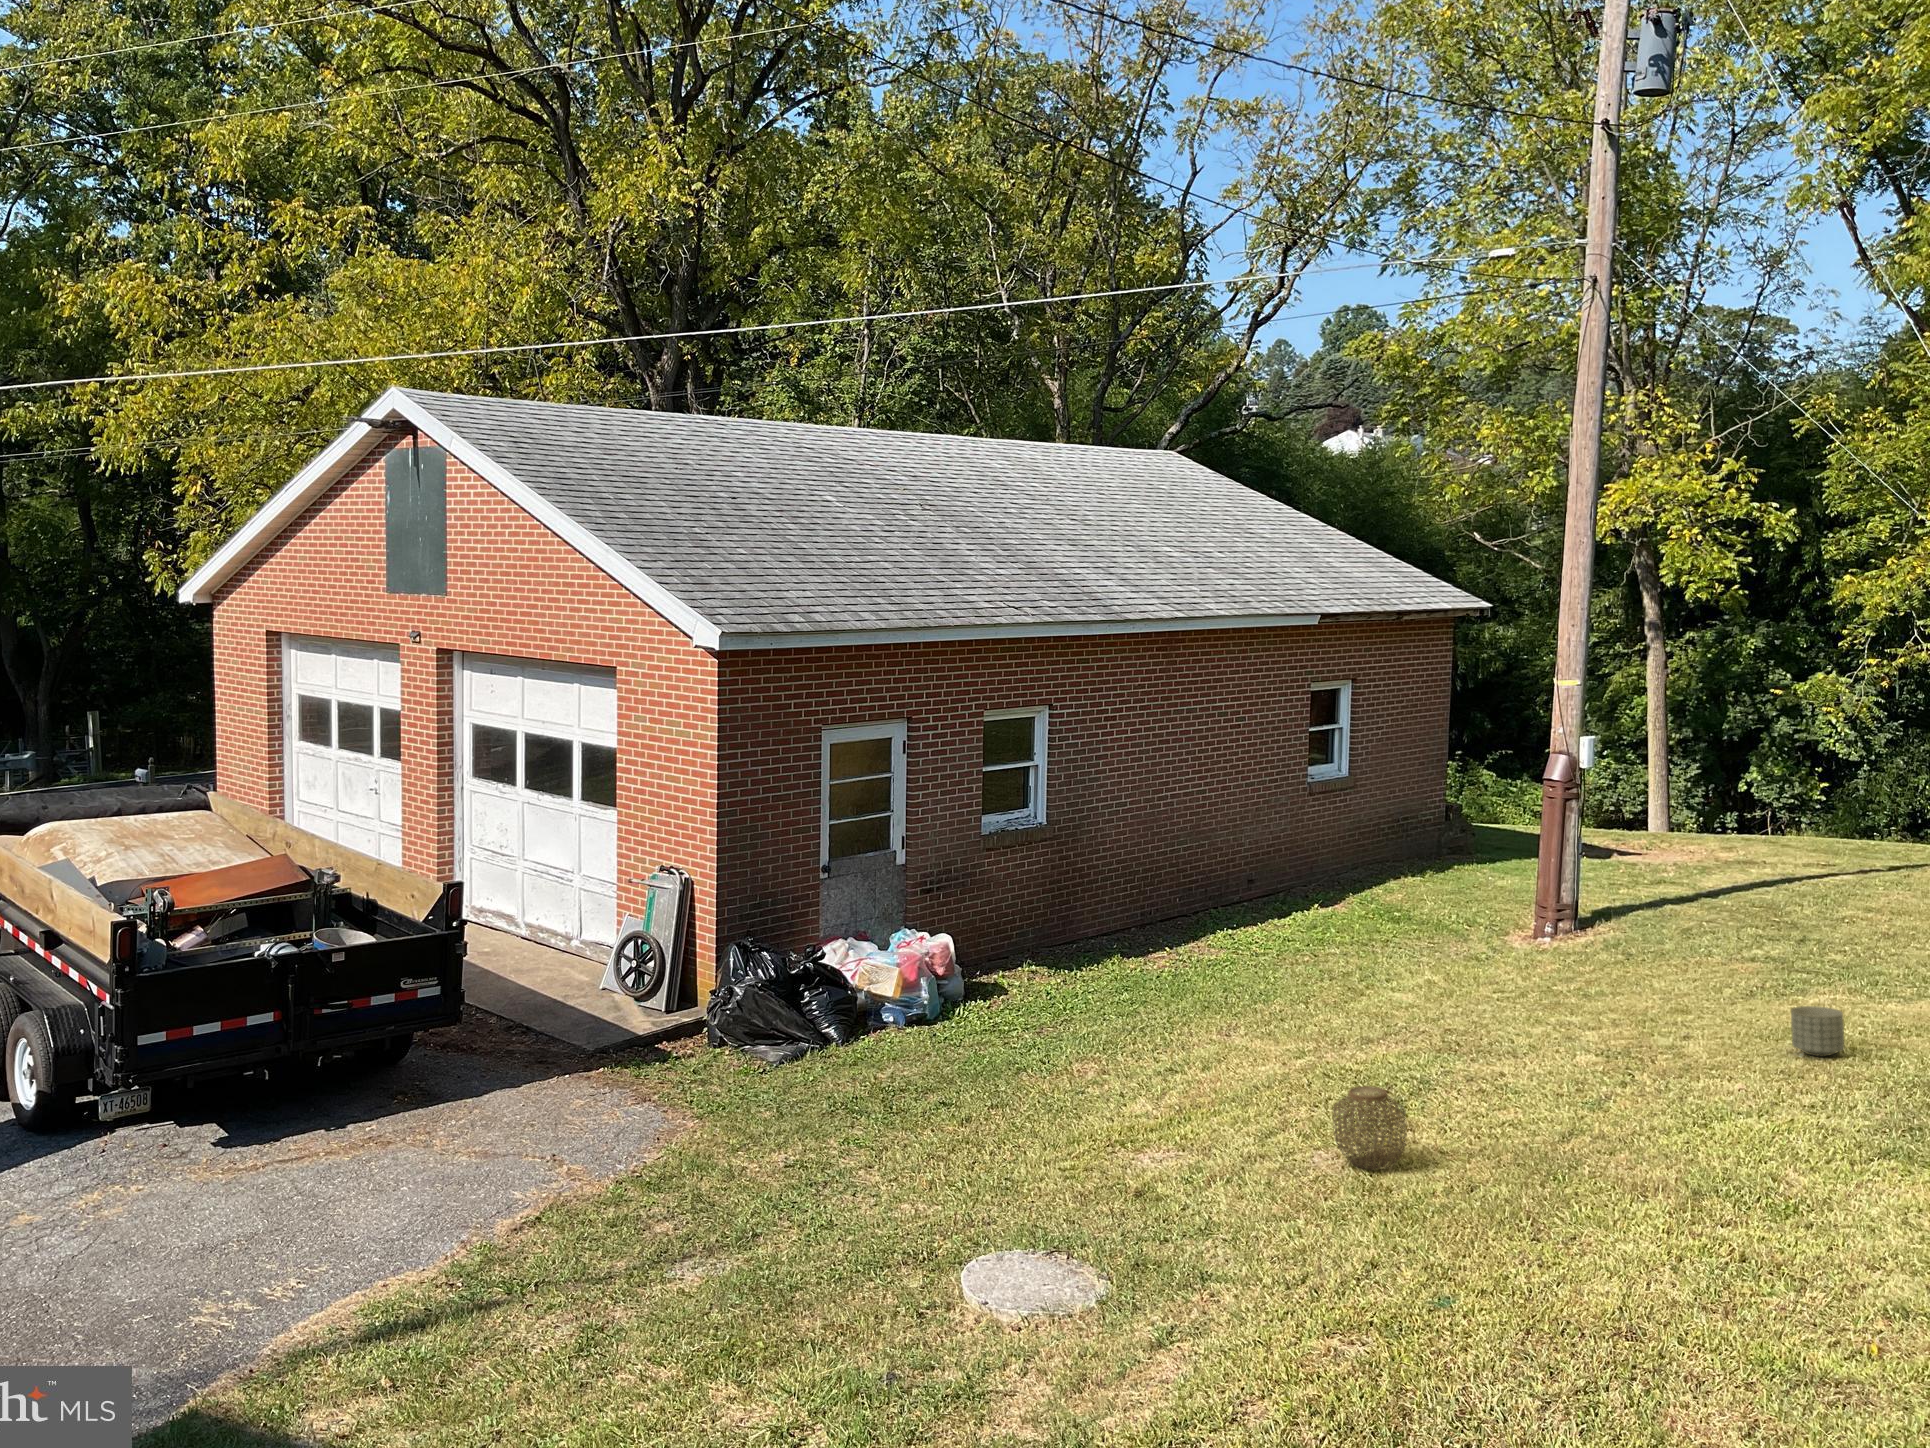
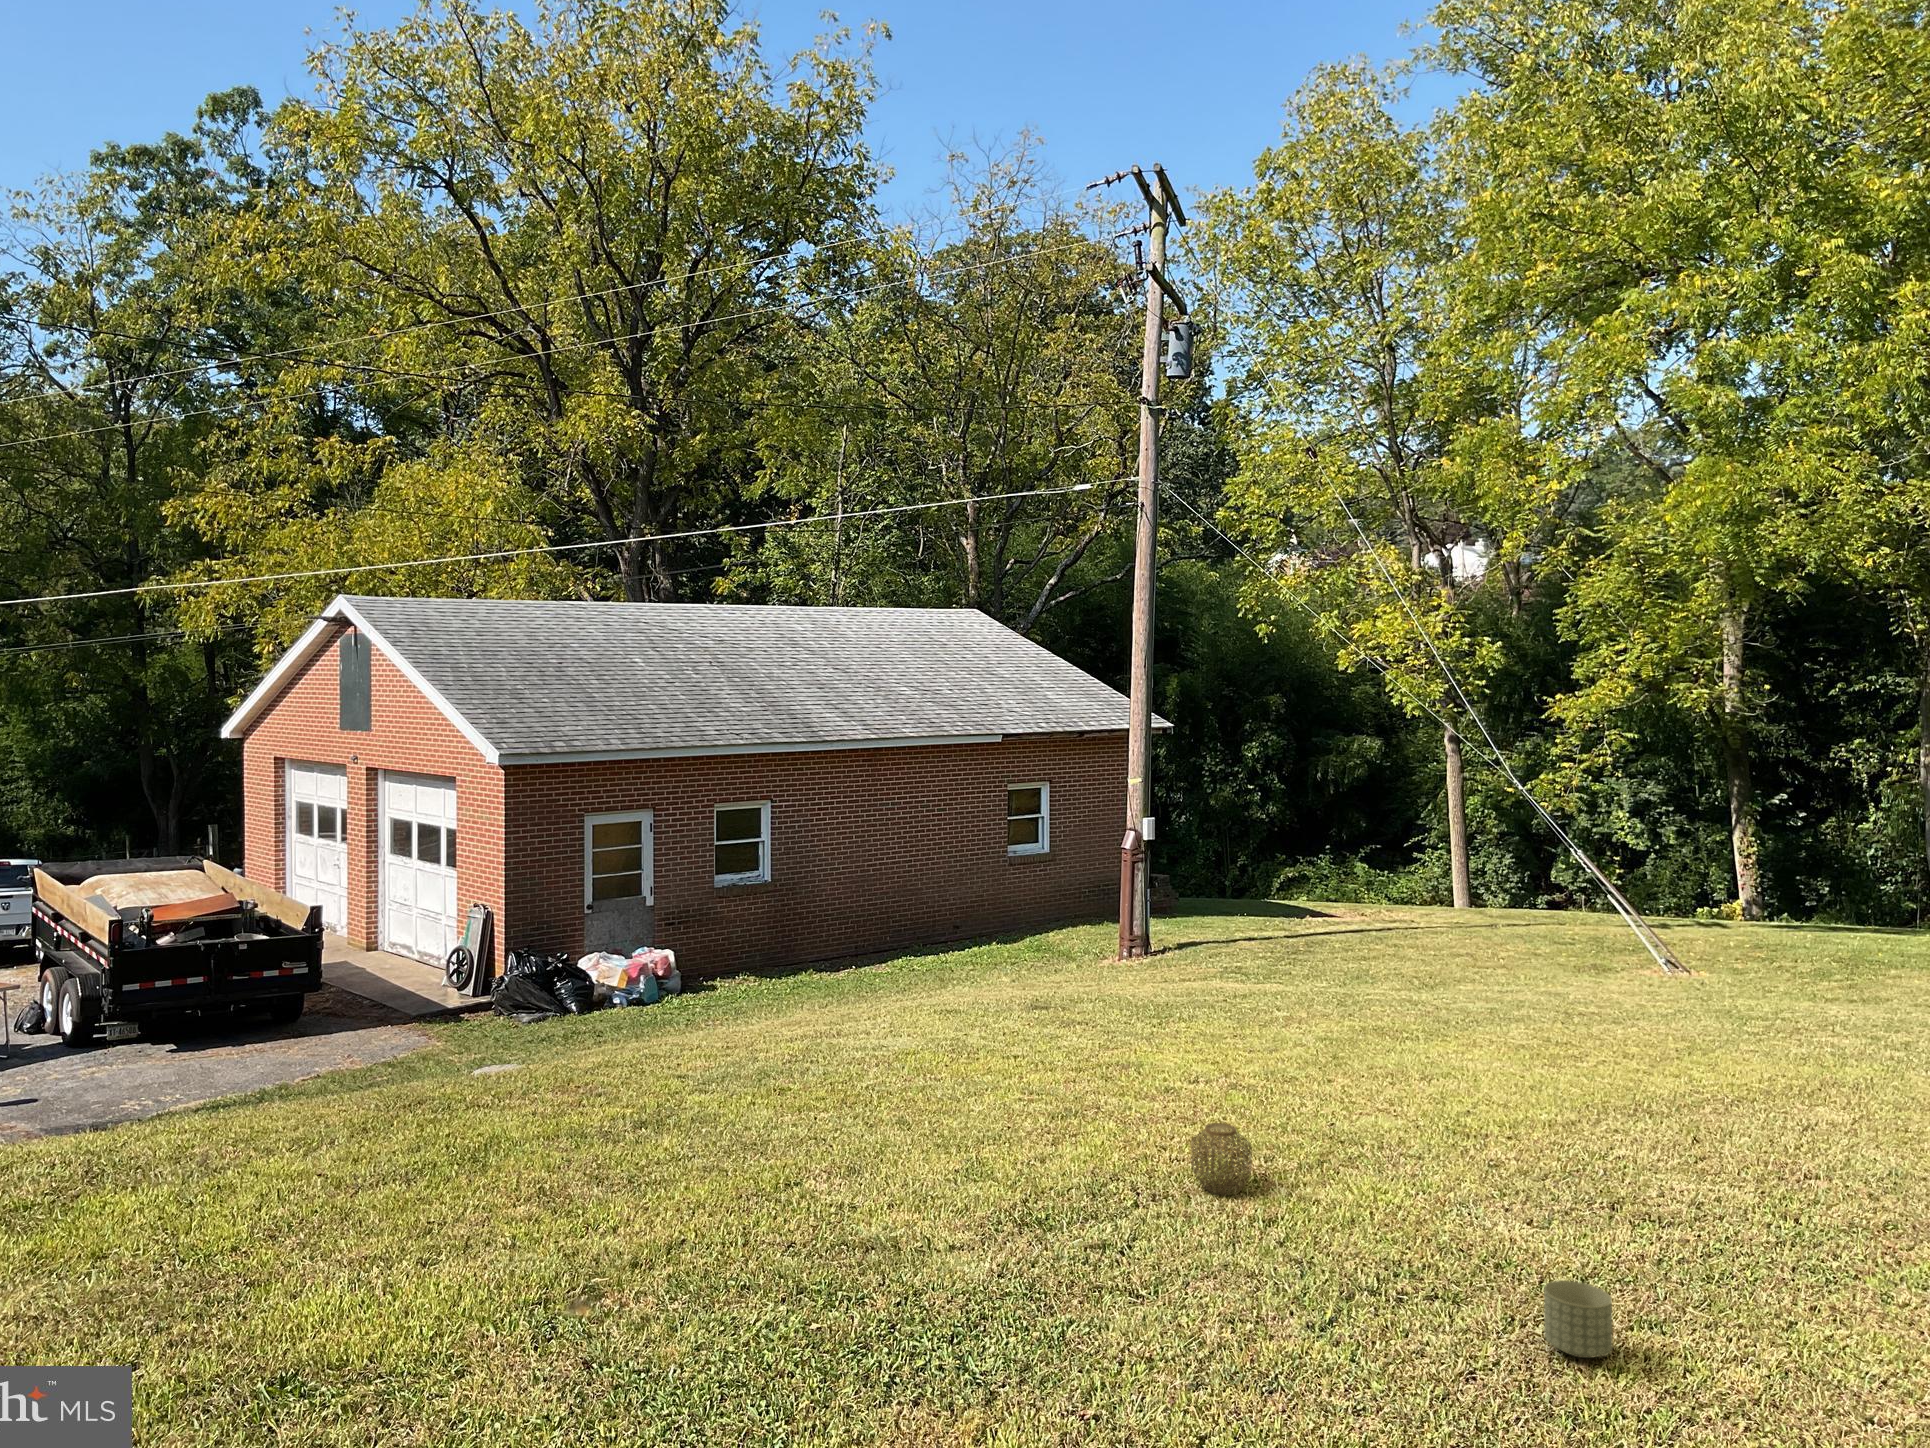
planter: present [1791,1006,1844,1057] -> present [1544,1280,1613,1358]

